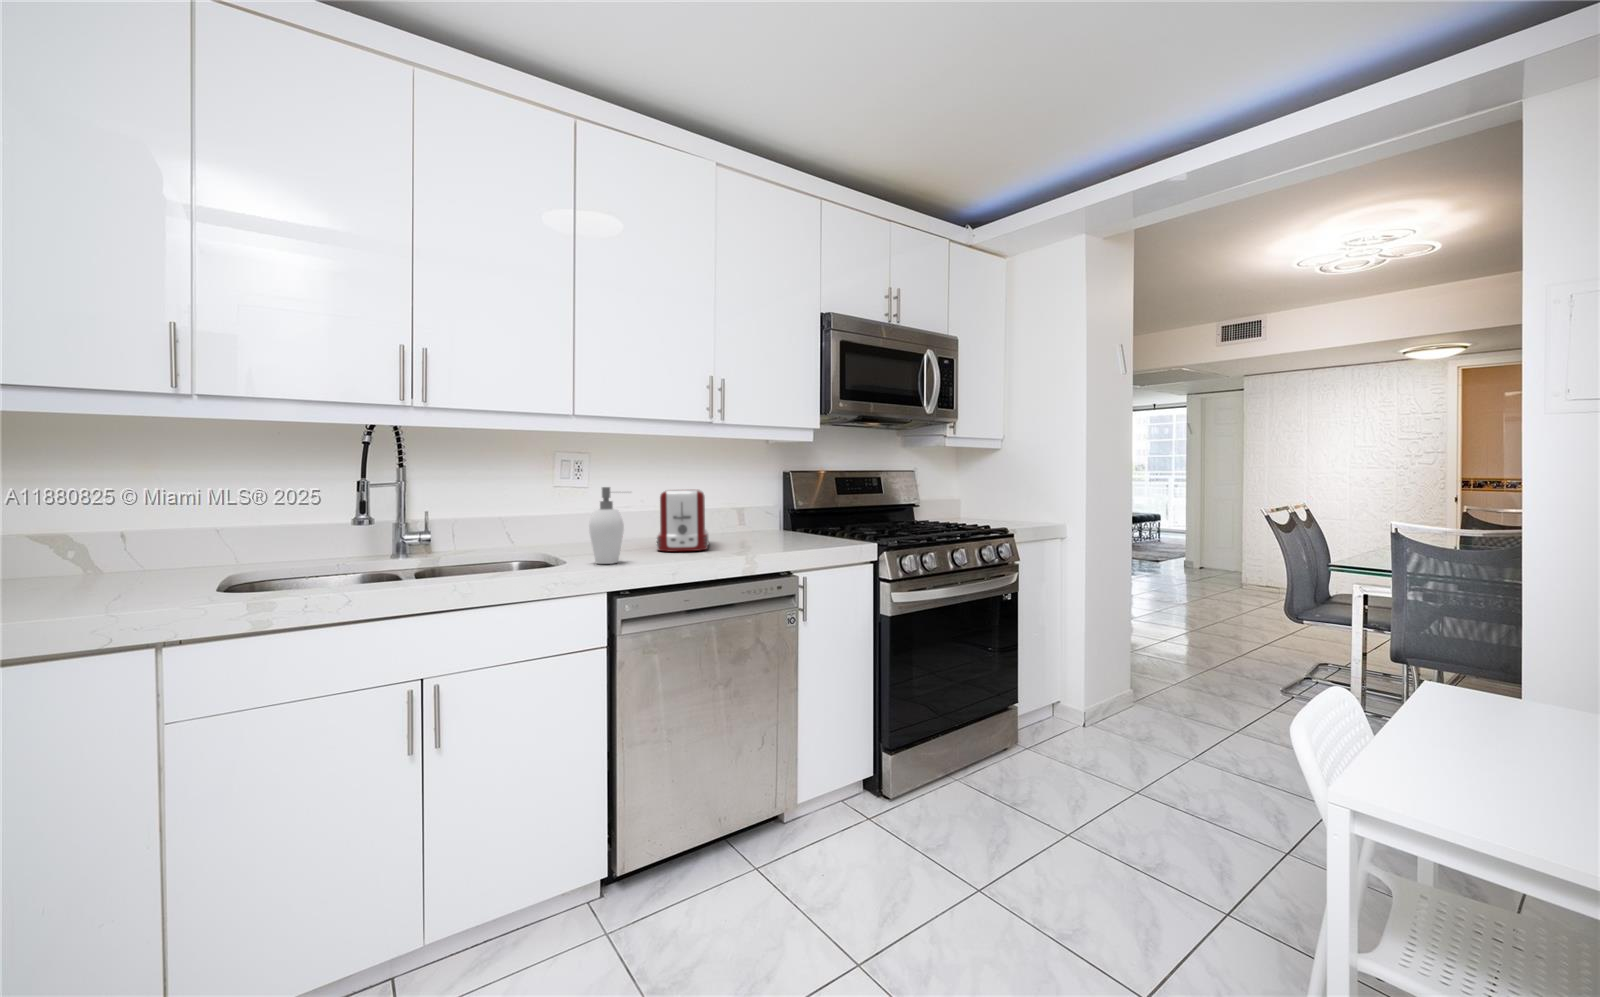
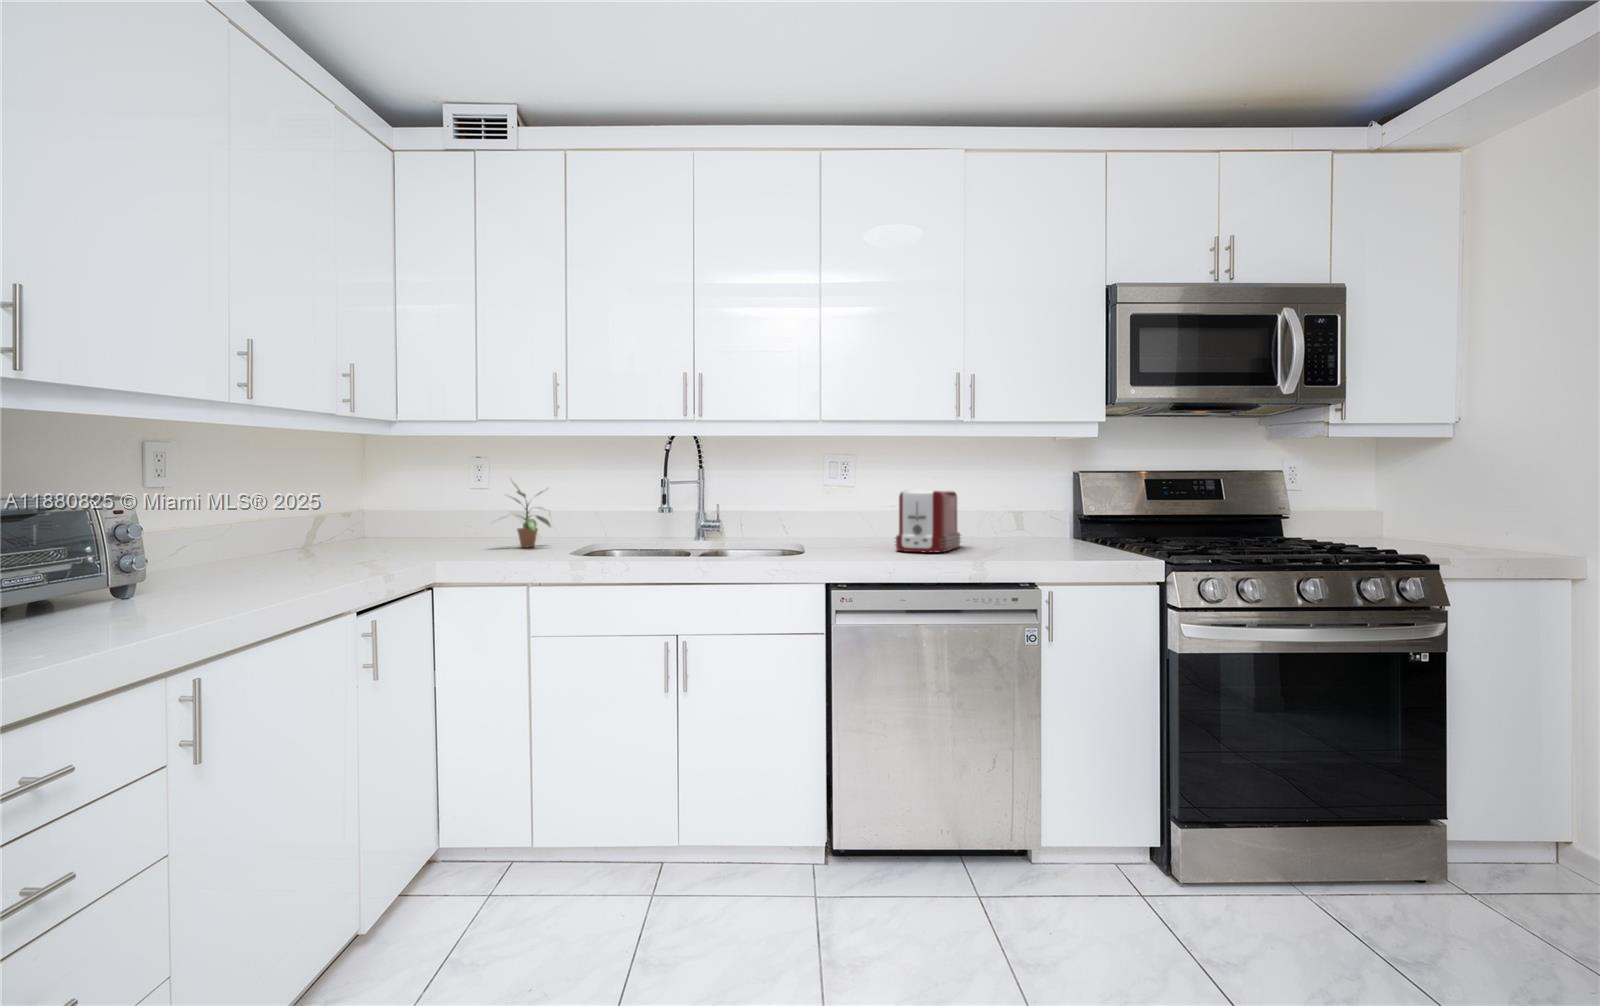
potted plant: none [56,478,179,583] -> present [499,482,550,548]
soap dispenser: present [589,487,624,564] -> none [814,484,850,558]

